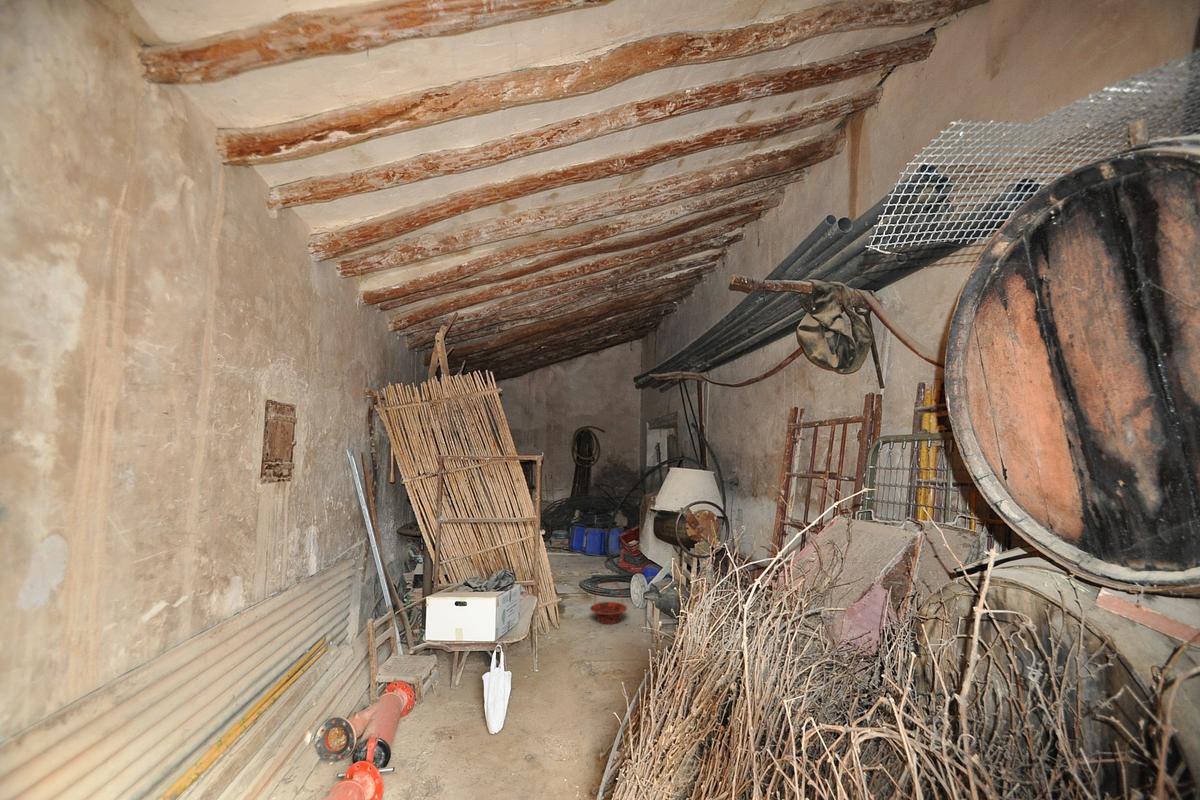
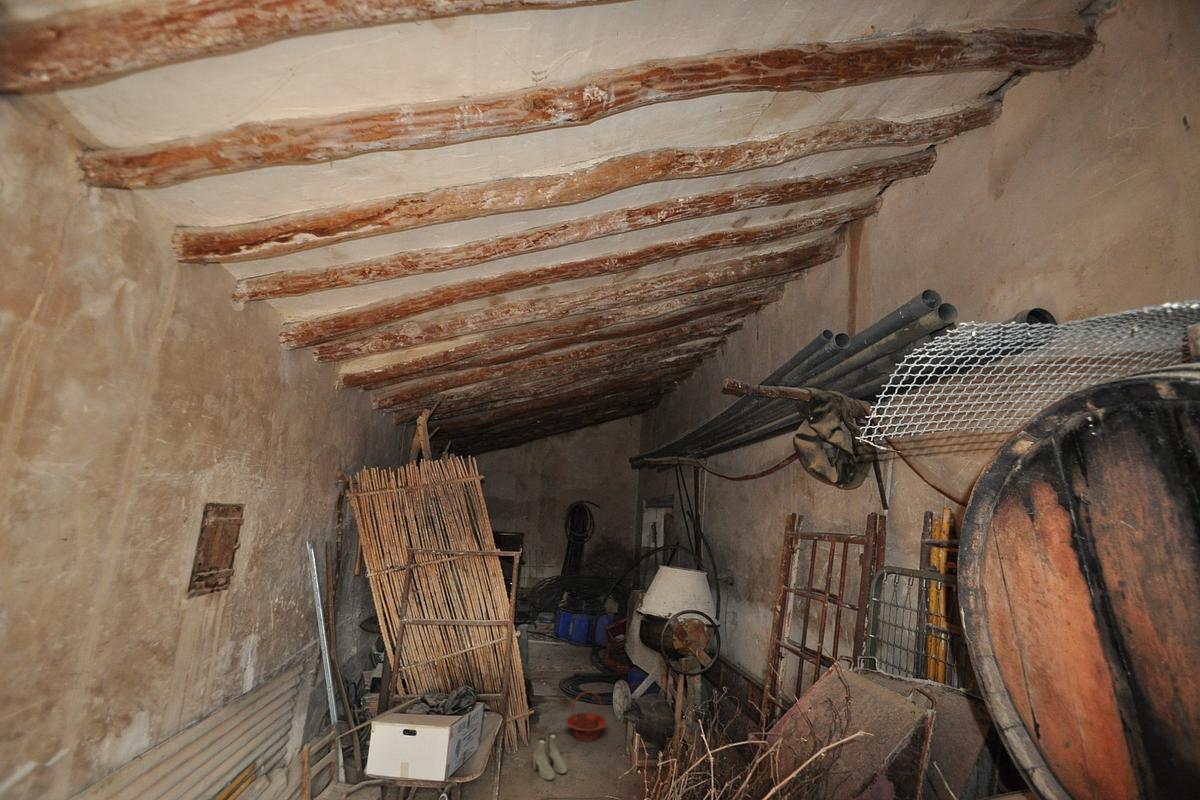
boots: none [564,615,595,652] -> present [533,733,567,780]

